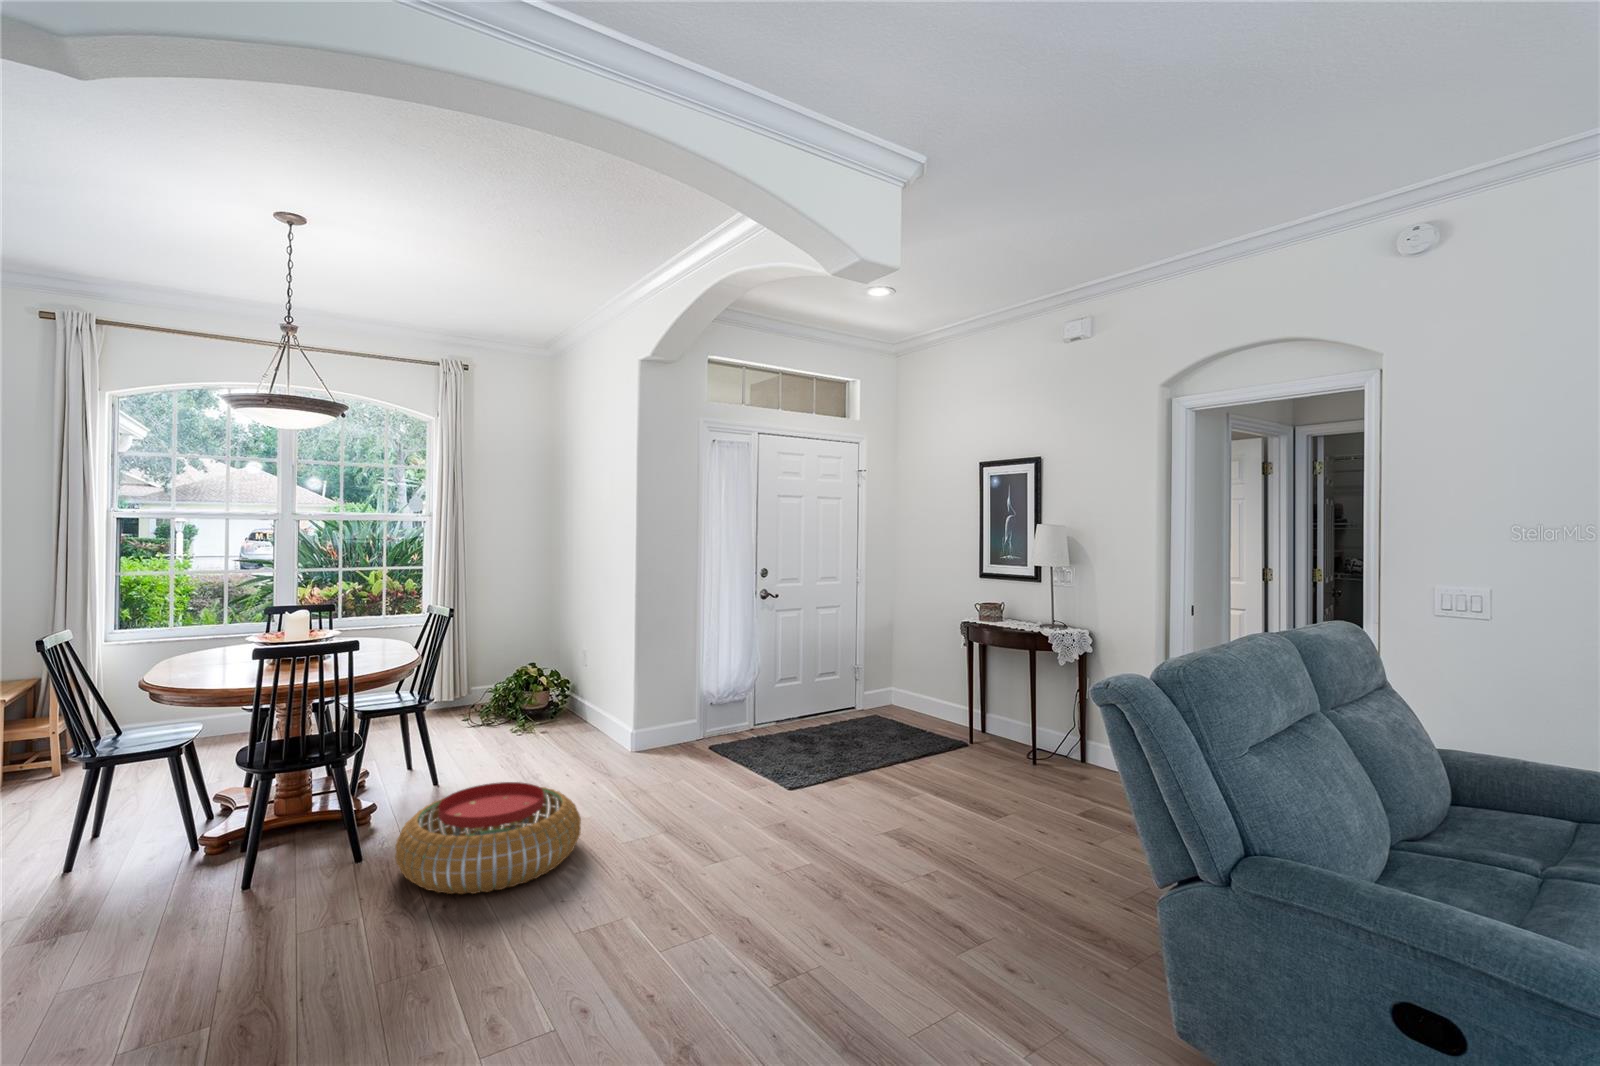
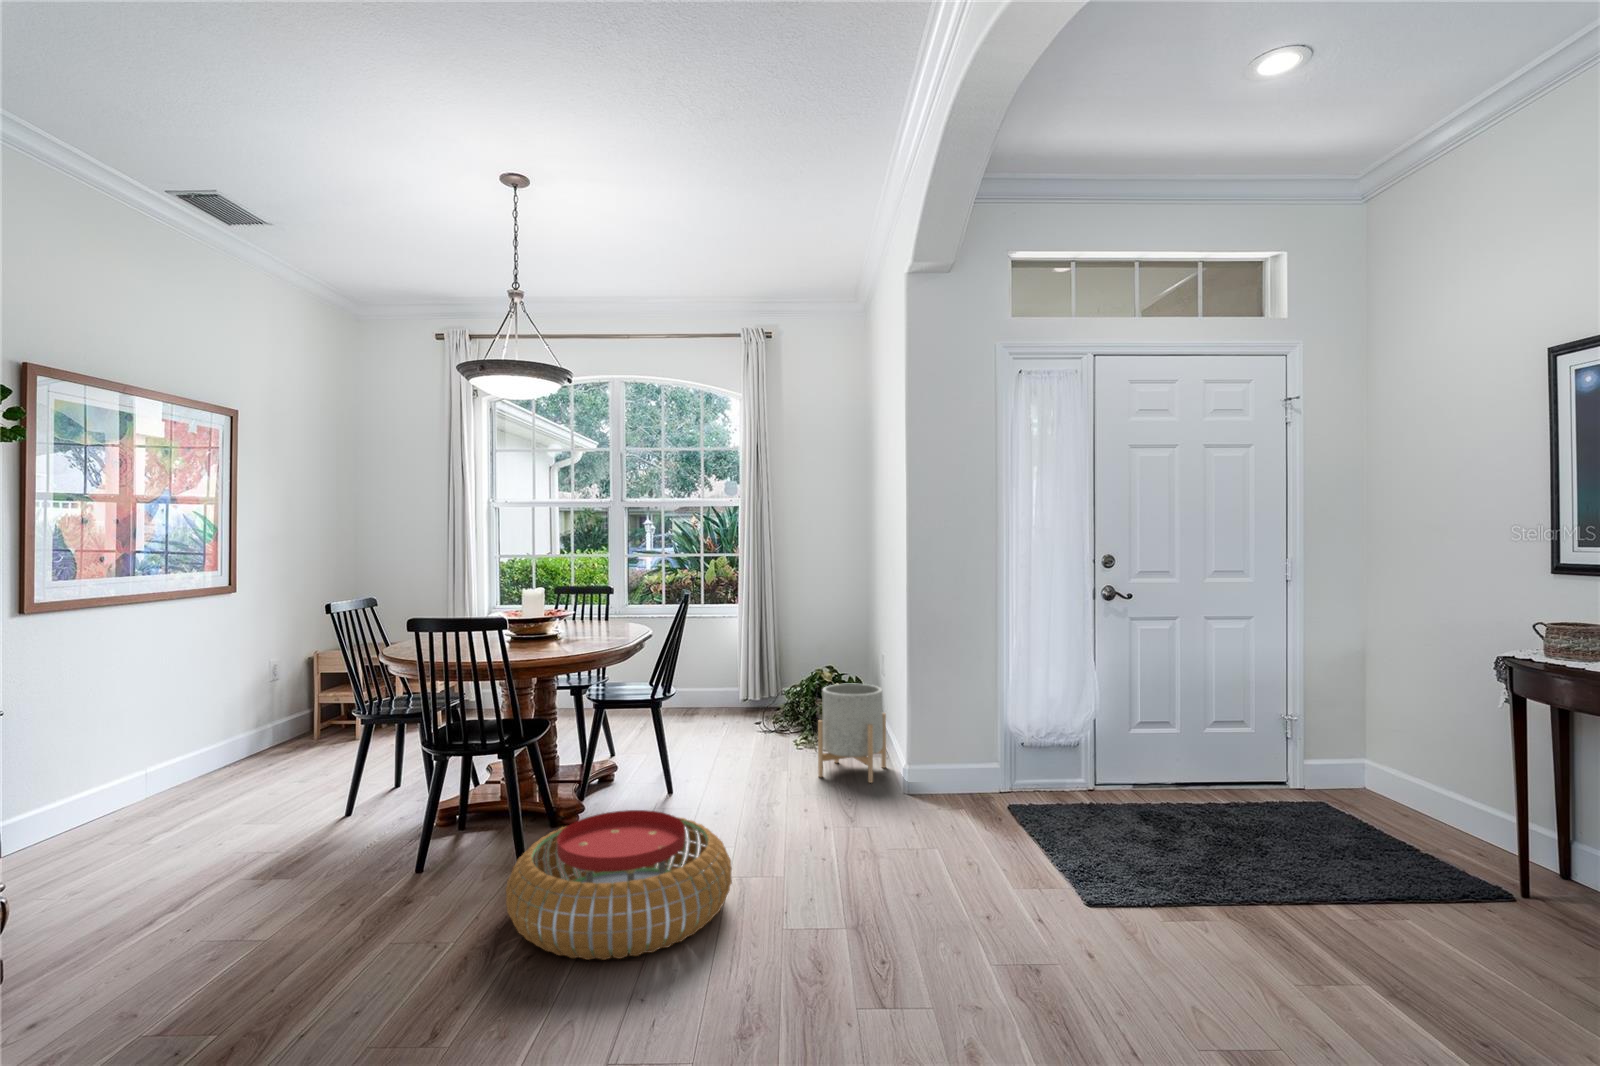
planter: none [556,673,606,751] -> present [818,684,886,783]

